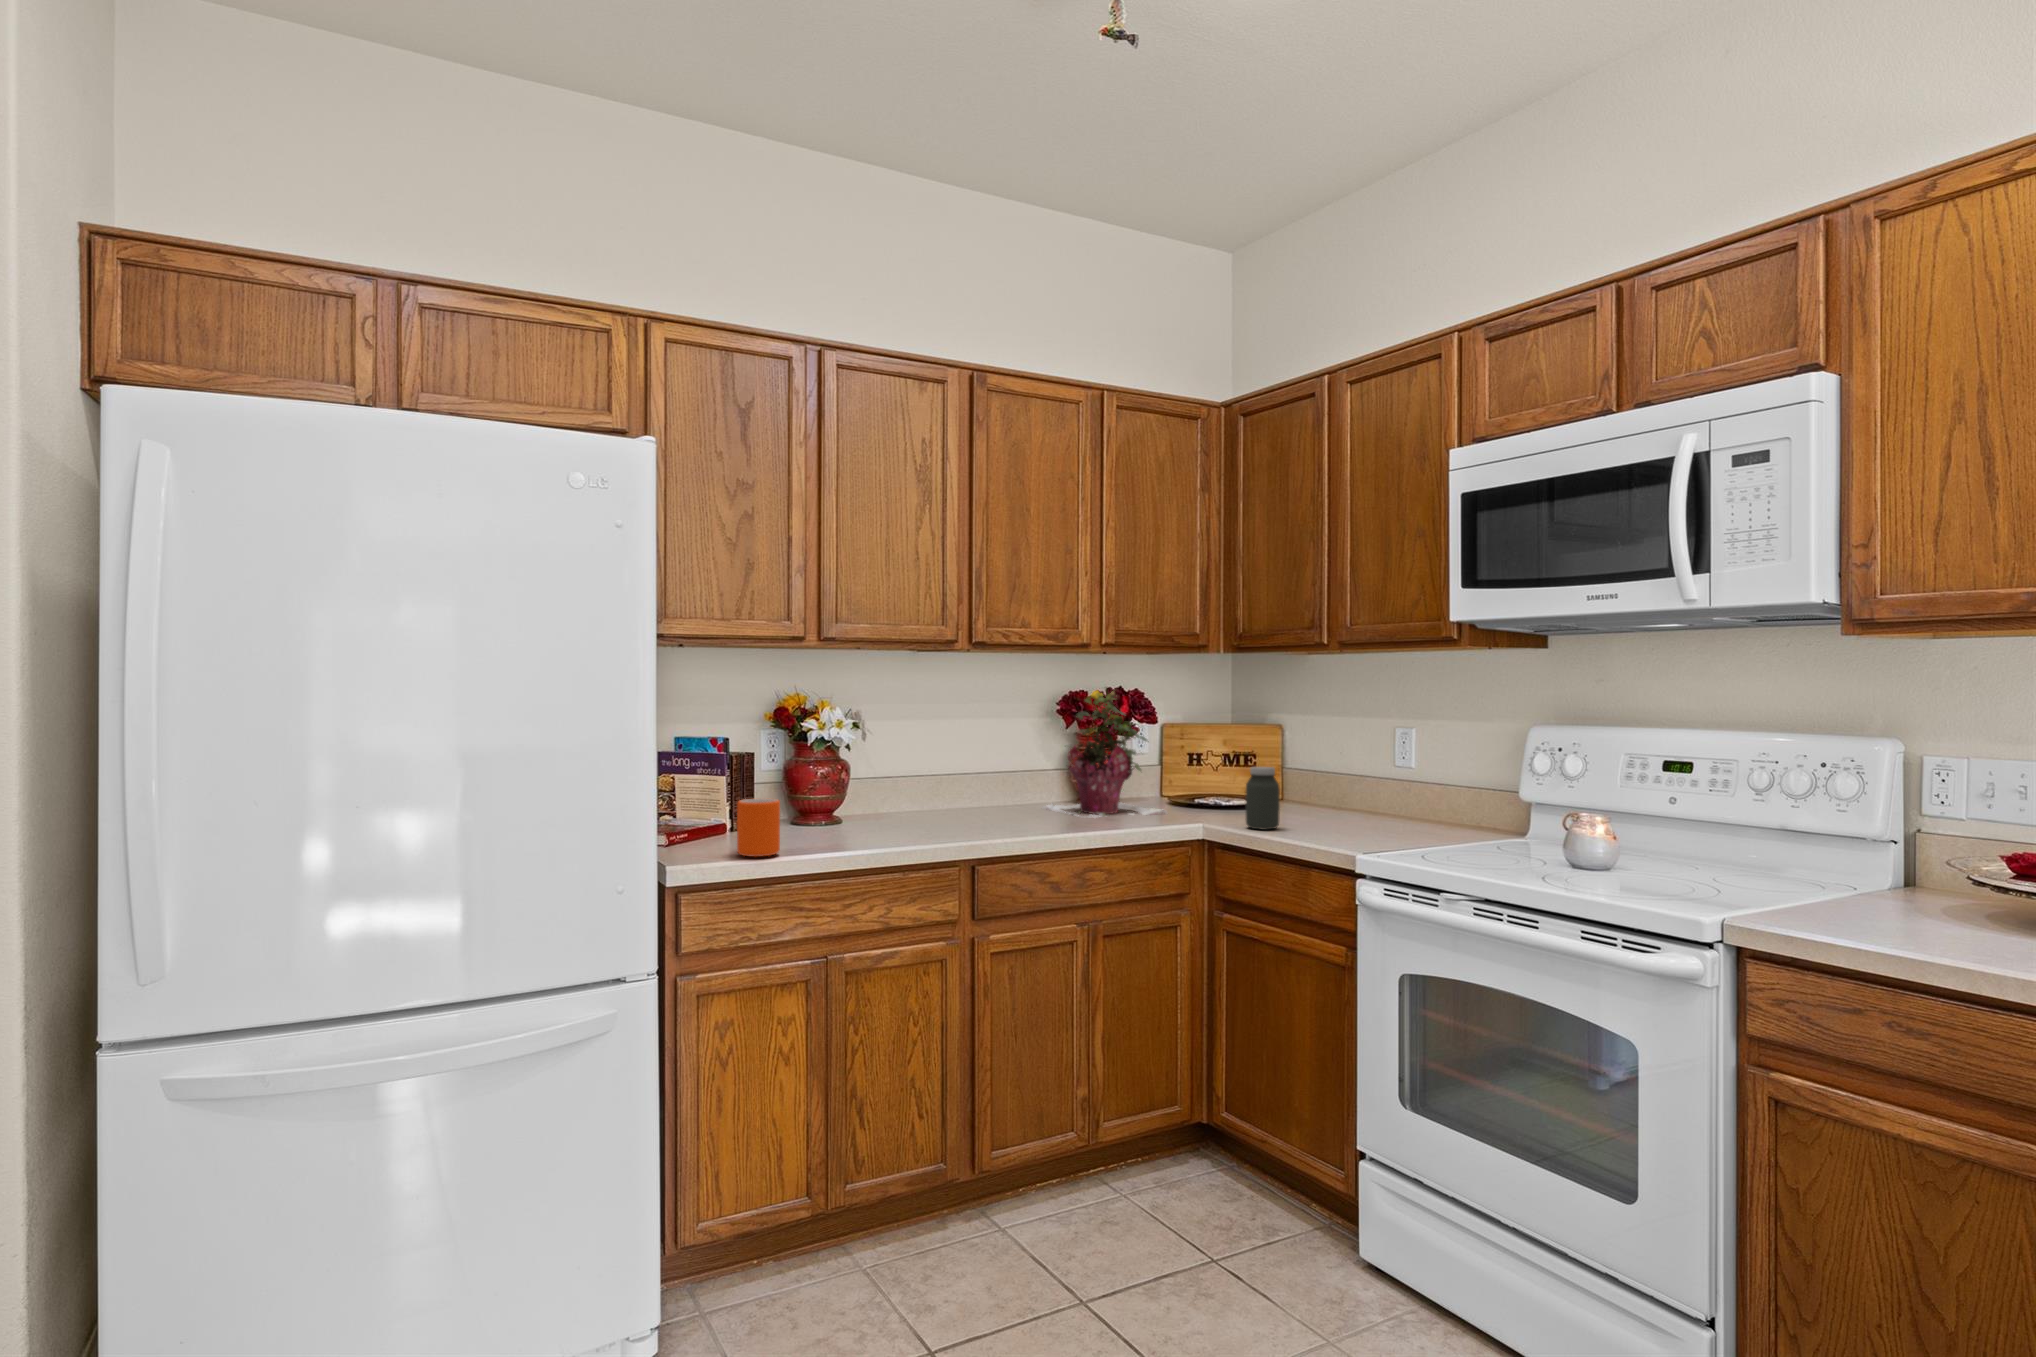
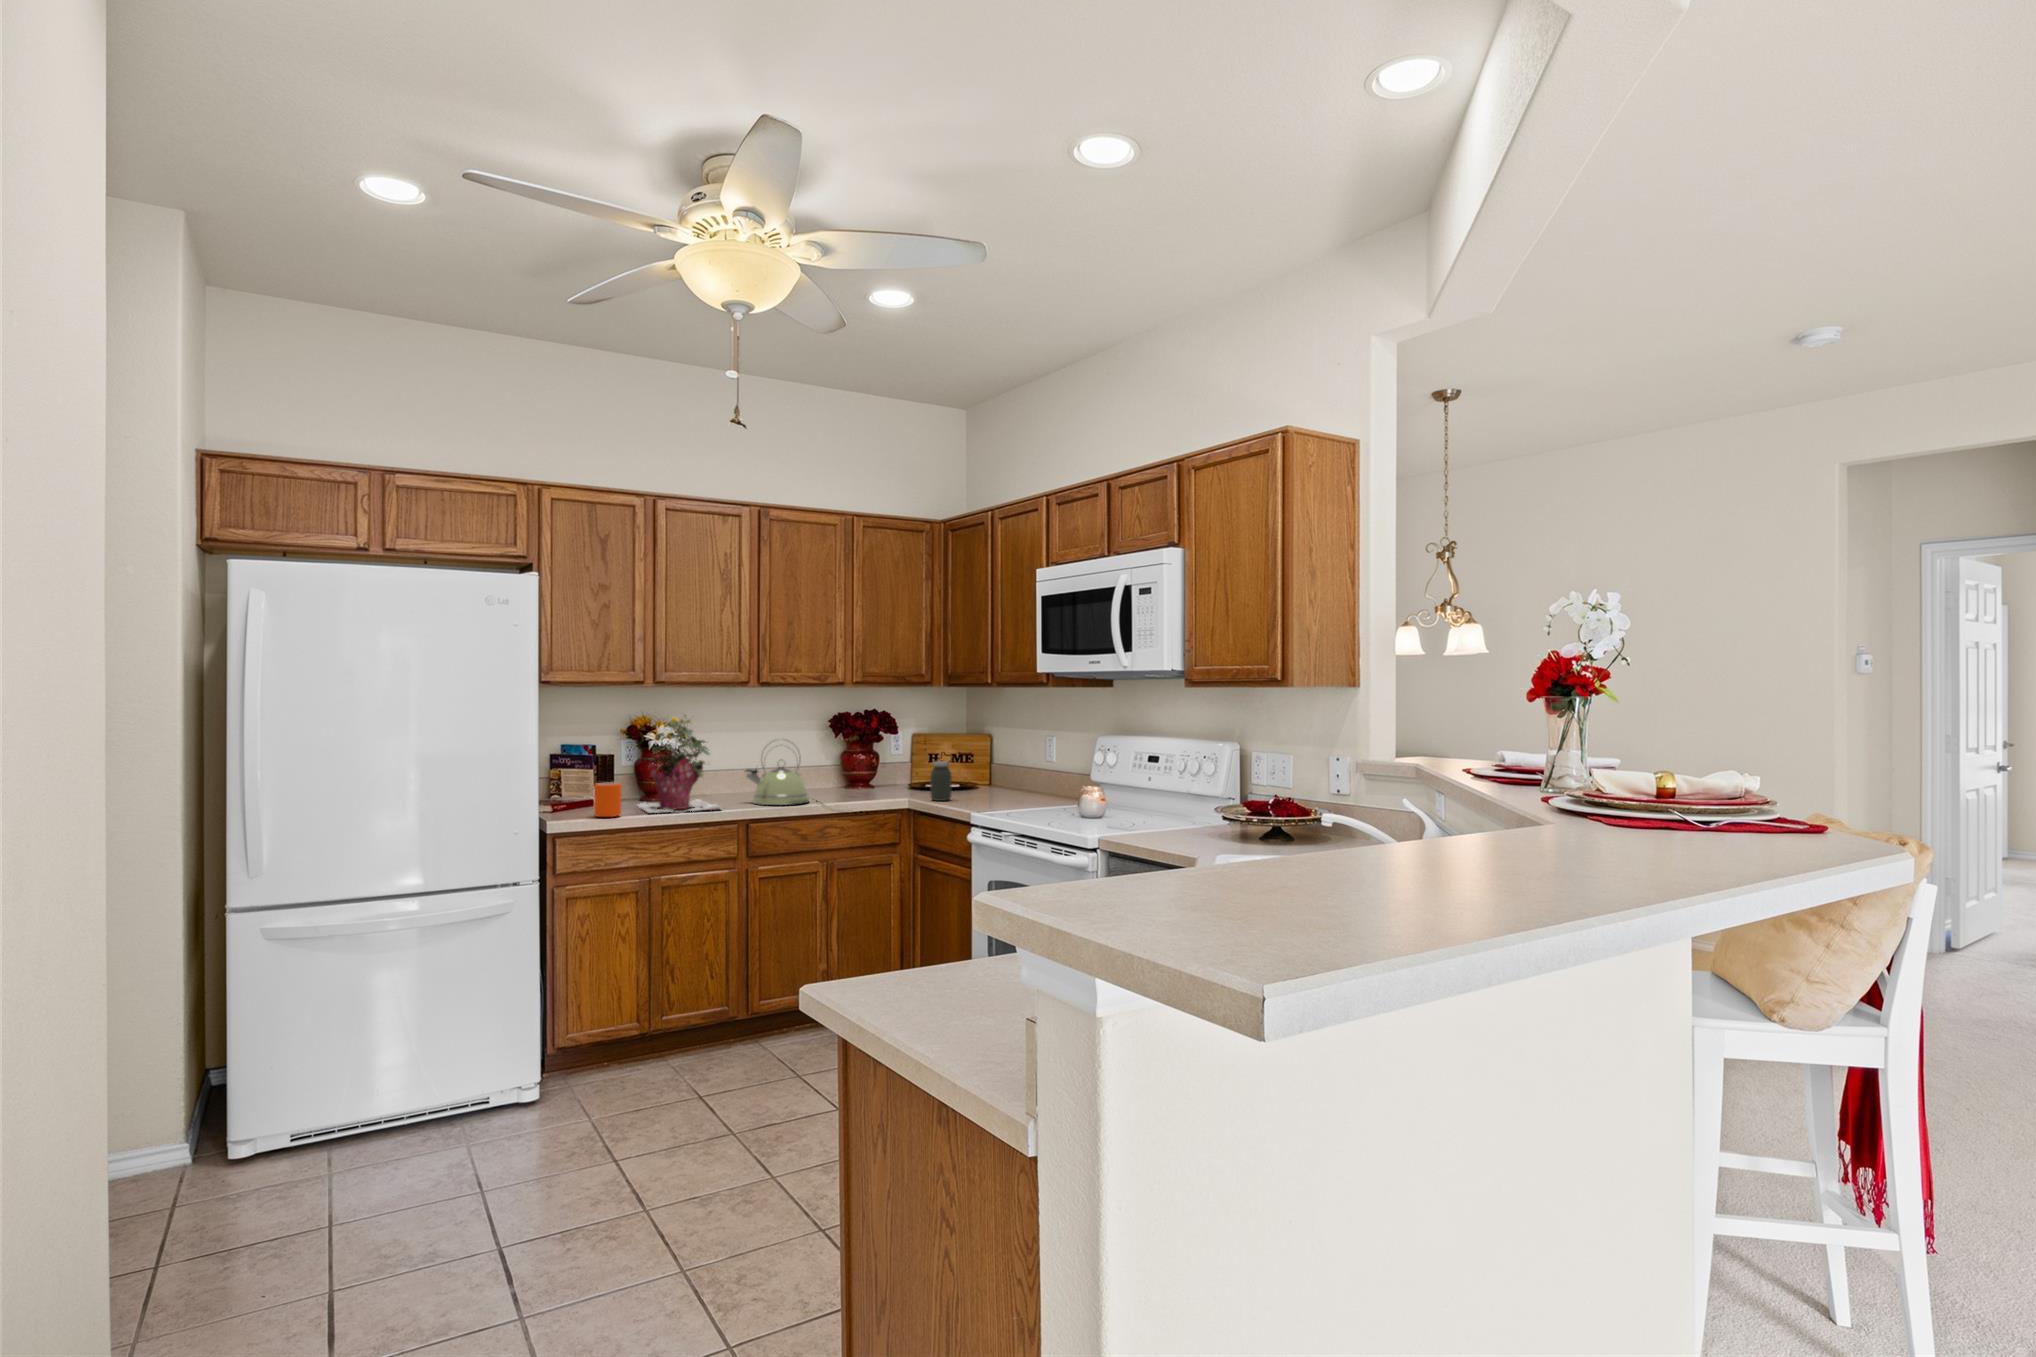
potted plant: present [1042,691,1167,818] -> present [637,715,722,813]
kettle: none [955,729,1054,834] -> present [746,747,809,805]

